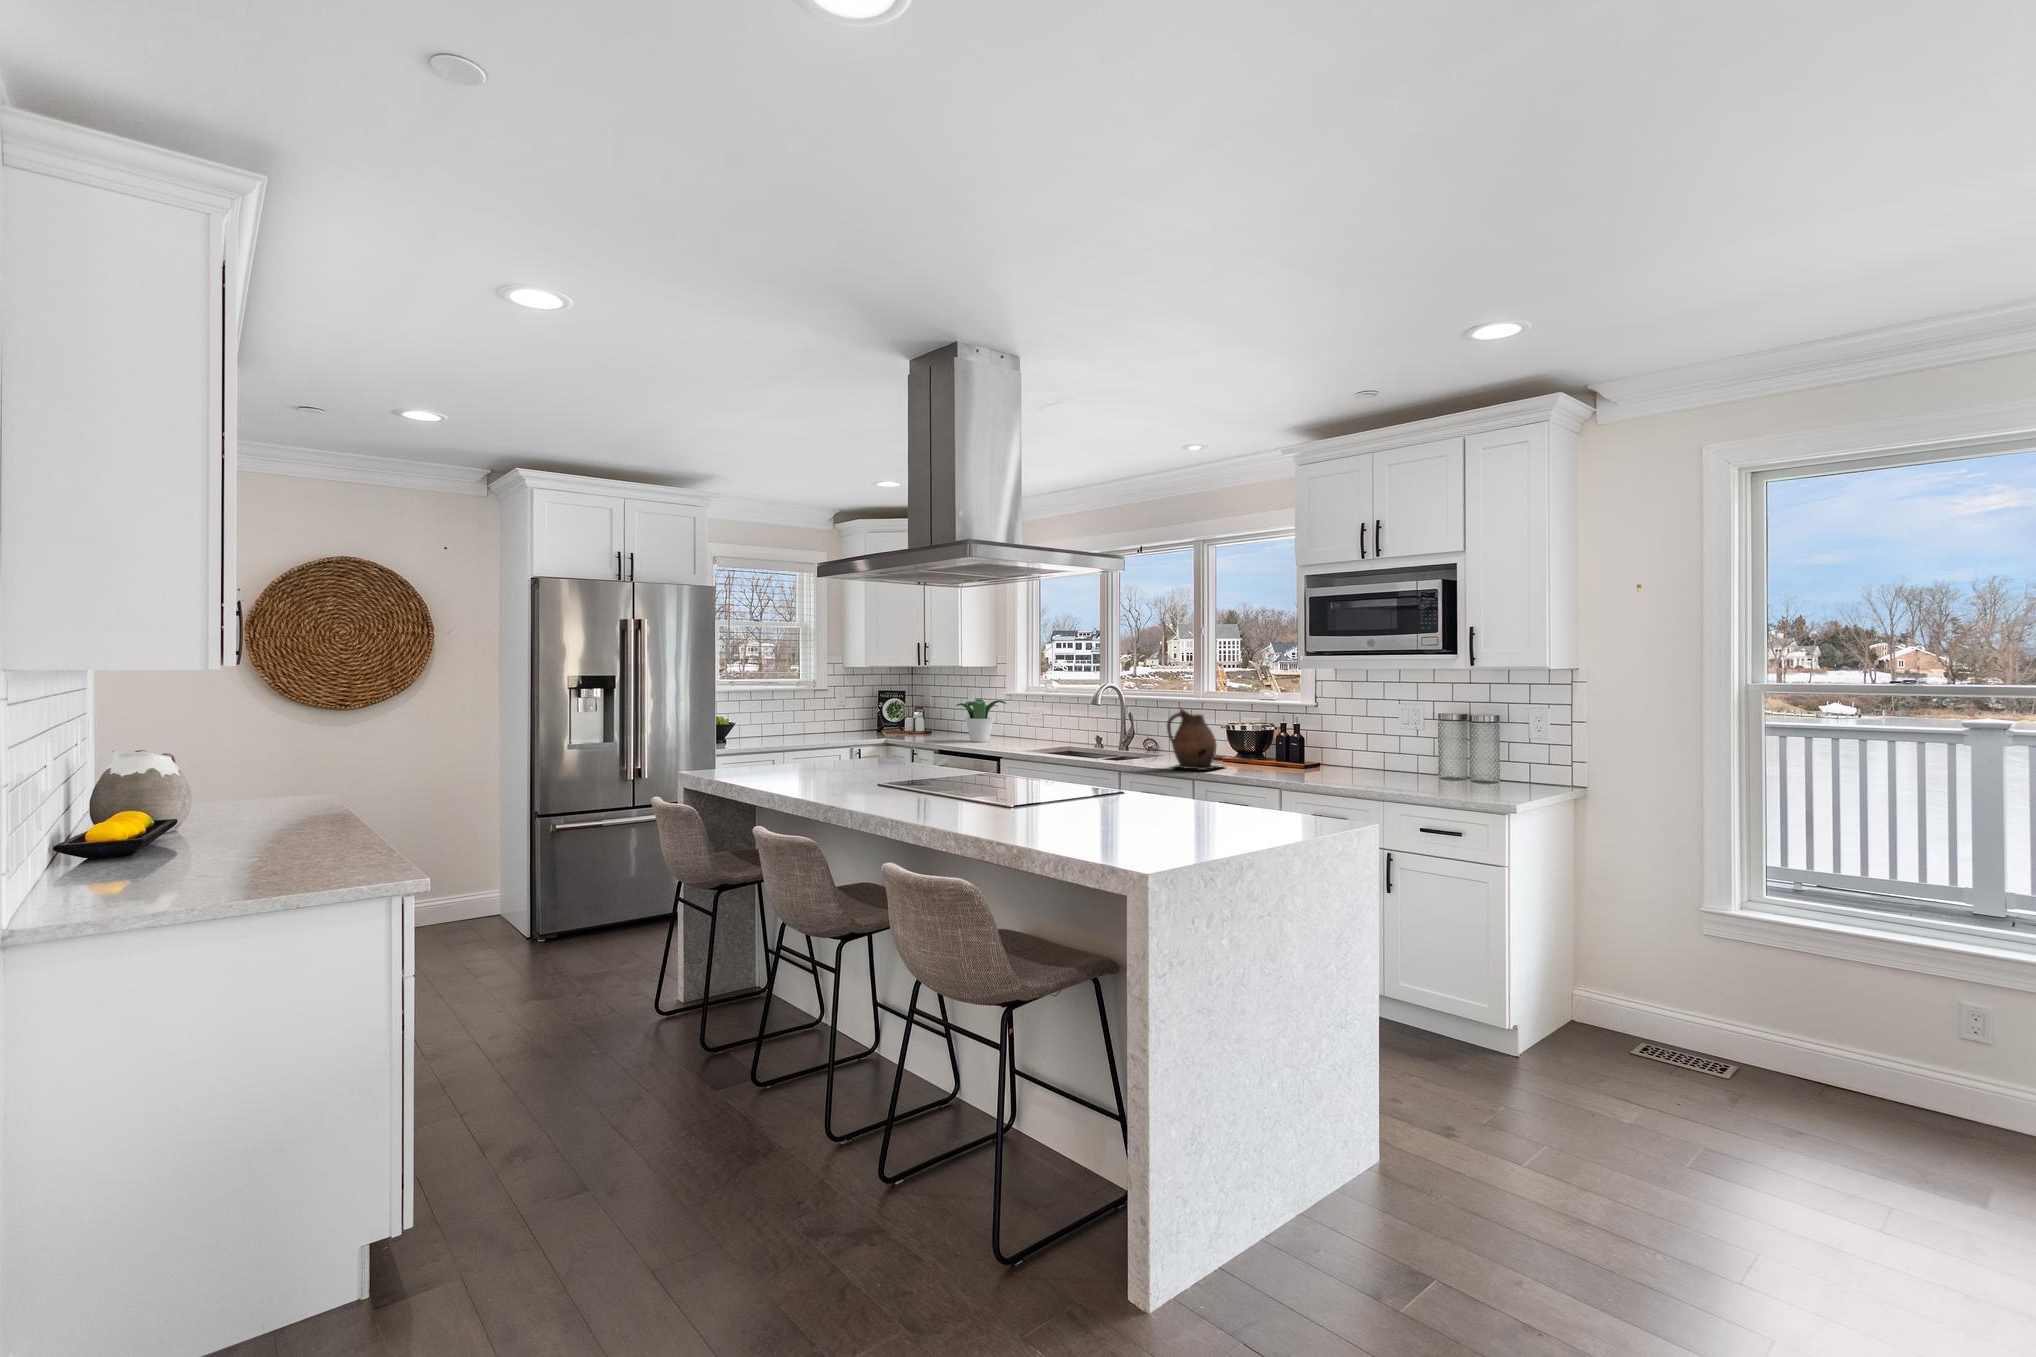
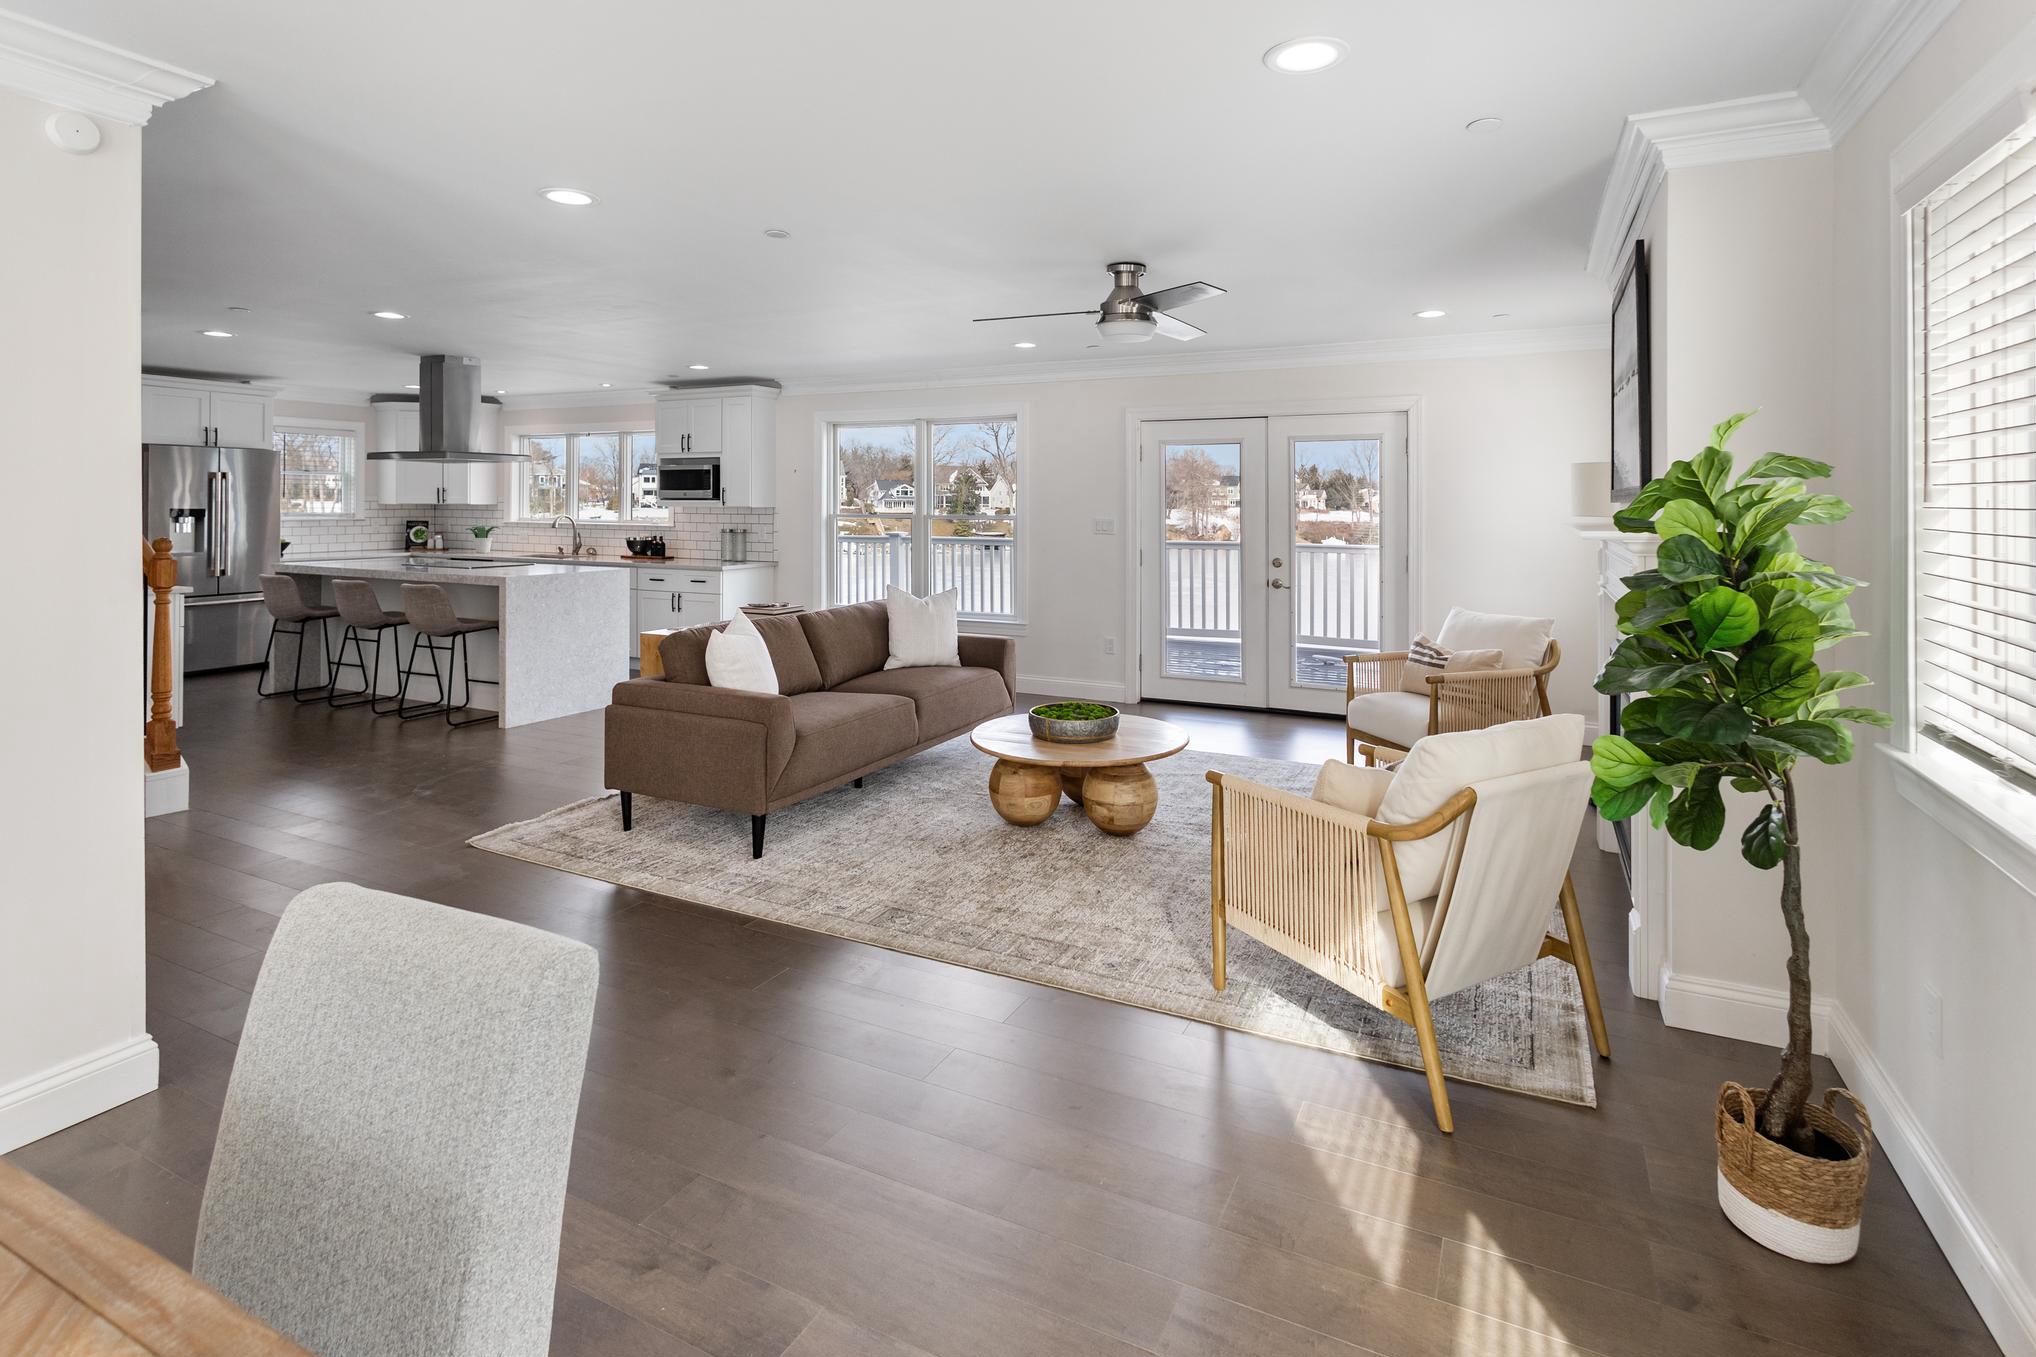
ceramic pitcher: present [1167,707,1221,770] -> none [587,526,622,559]

